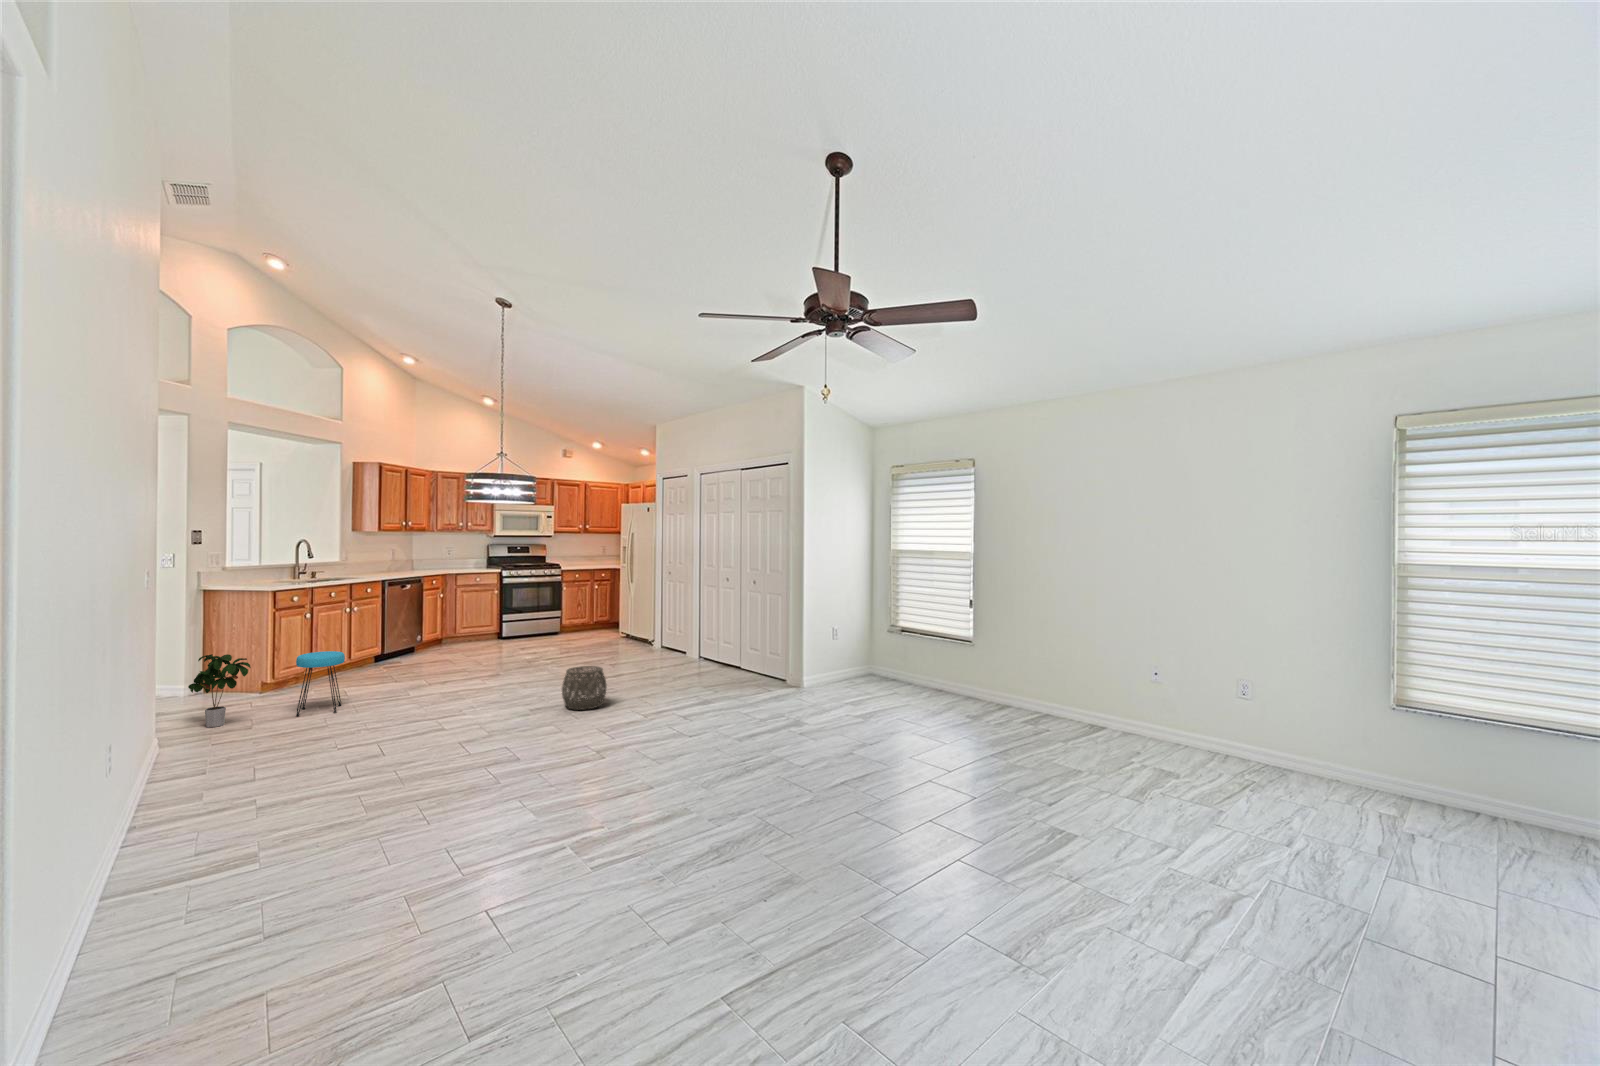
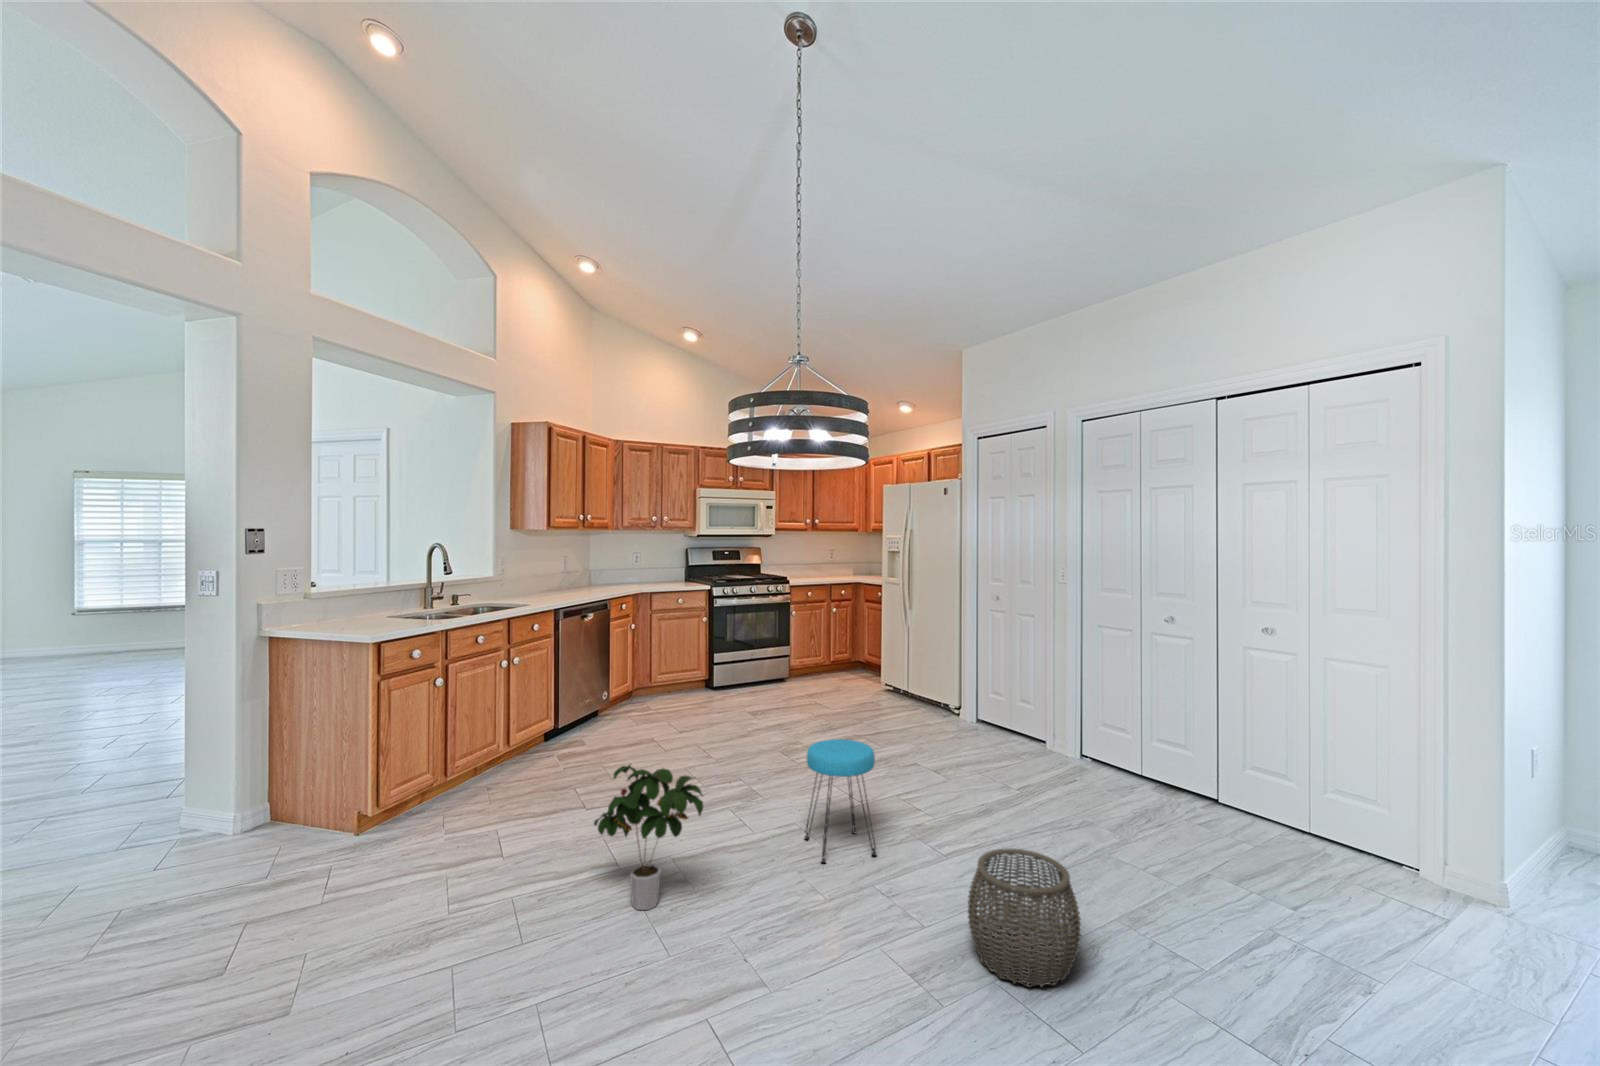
stool: present [296,651,345,716] -> present [805,739,876,863]
potted plant: present [188,654,251,727] -> present [594,765,703,910]

